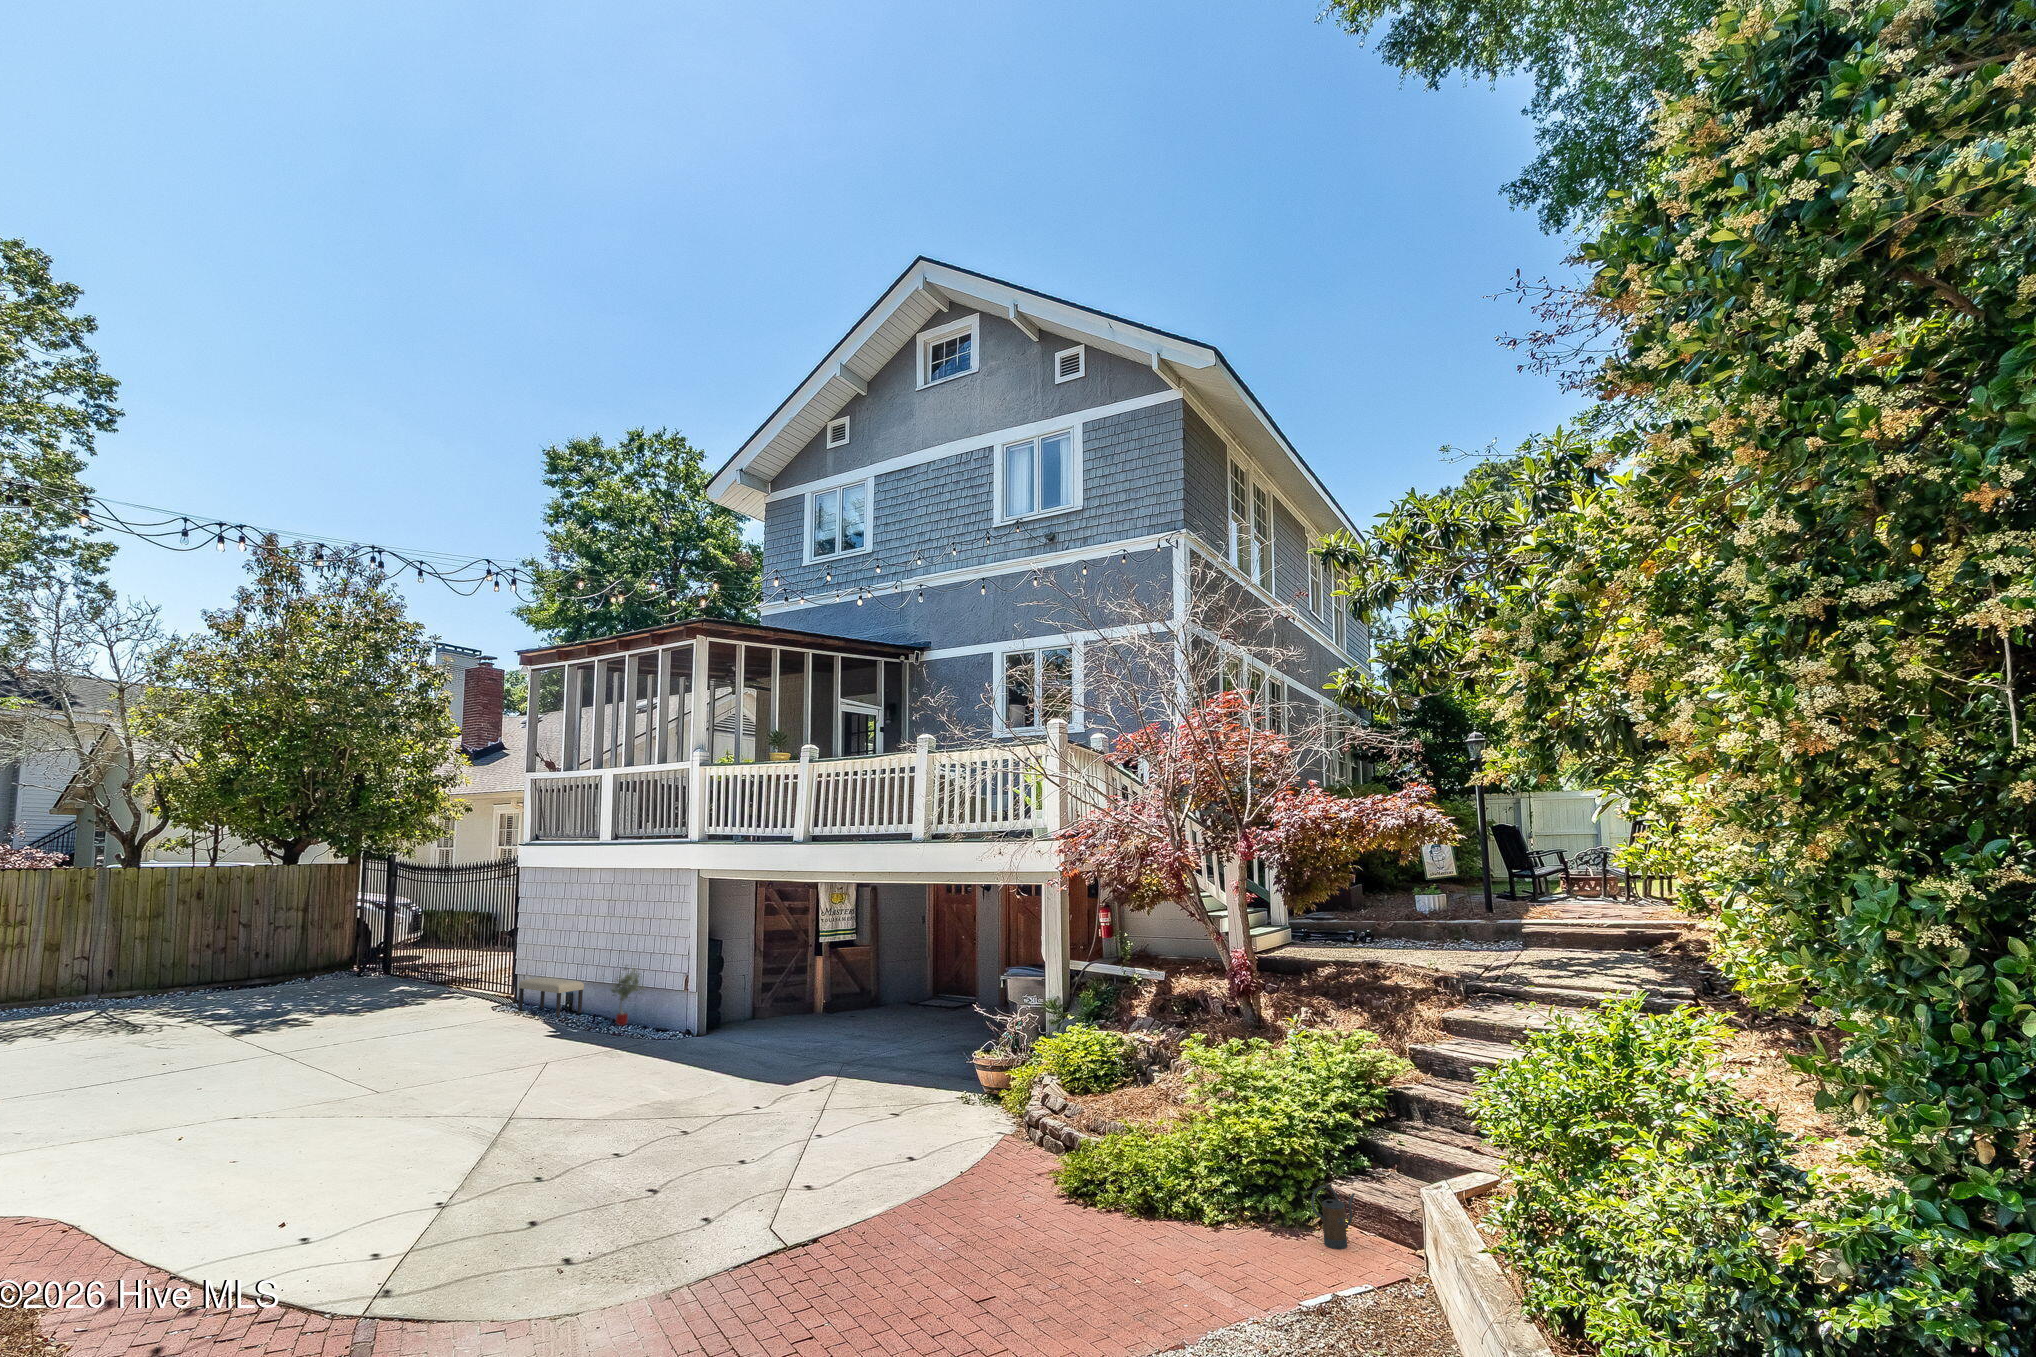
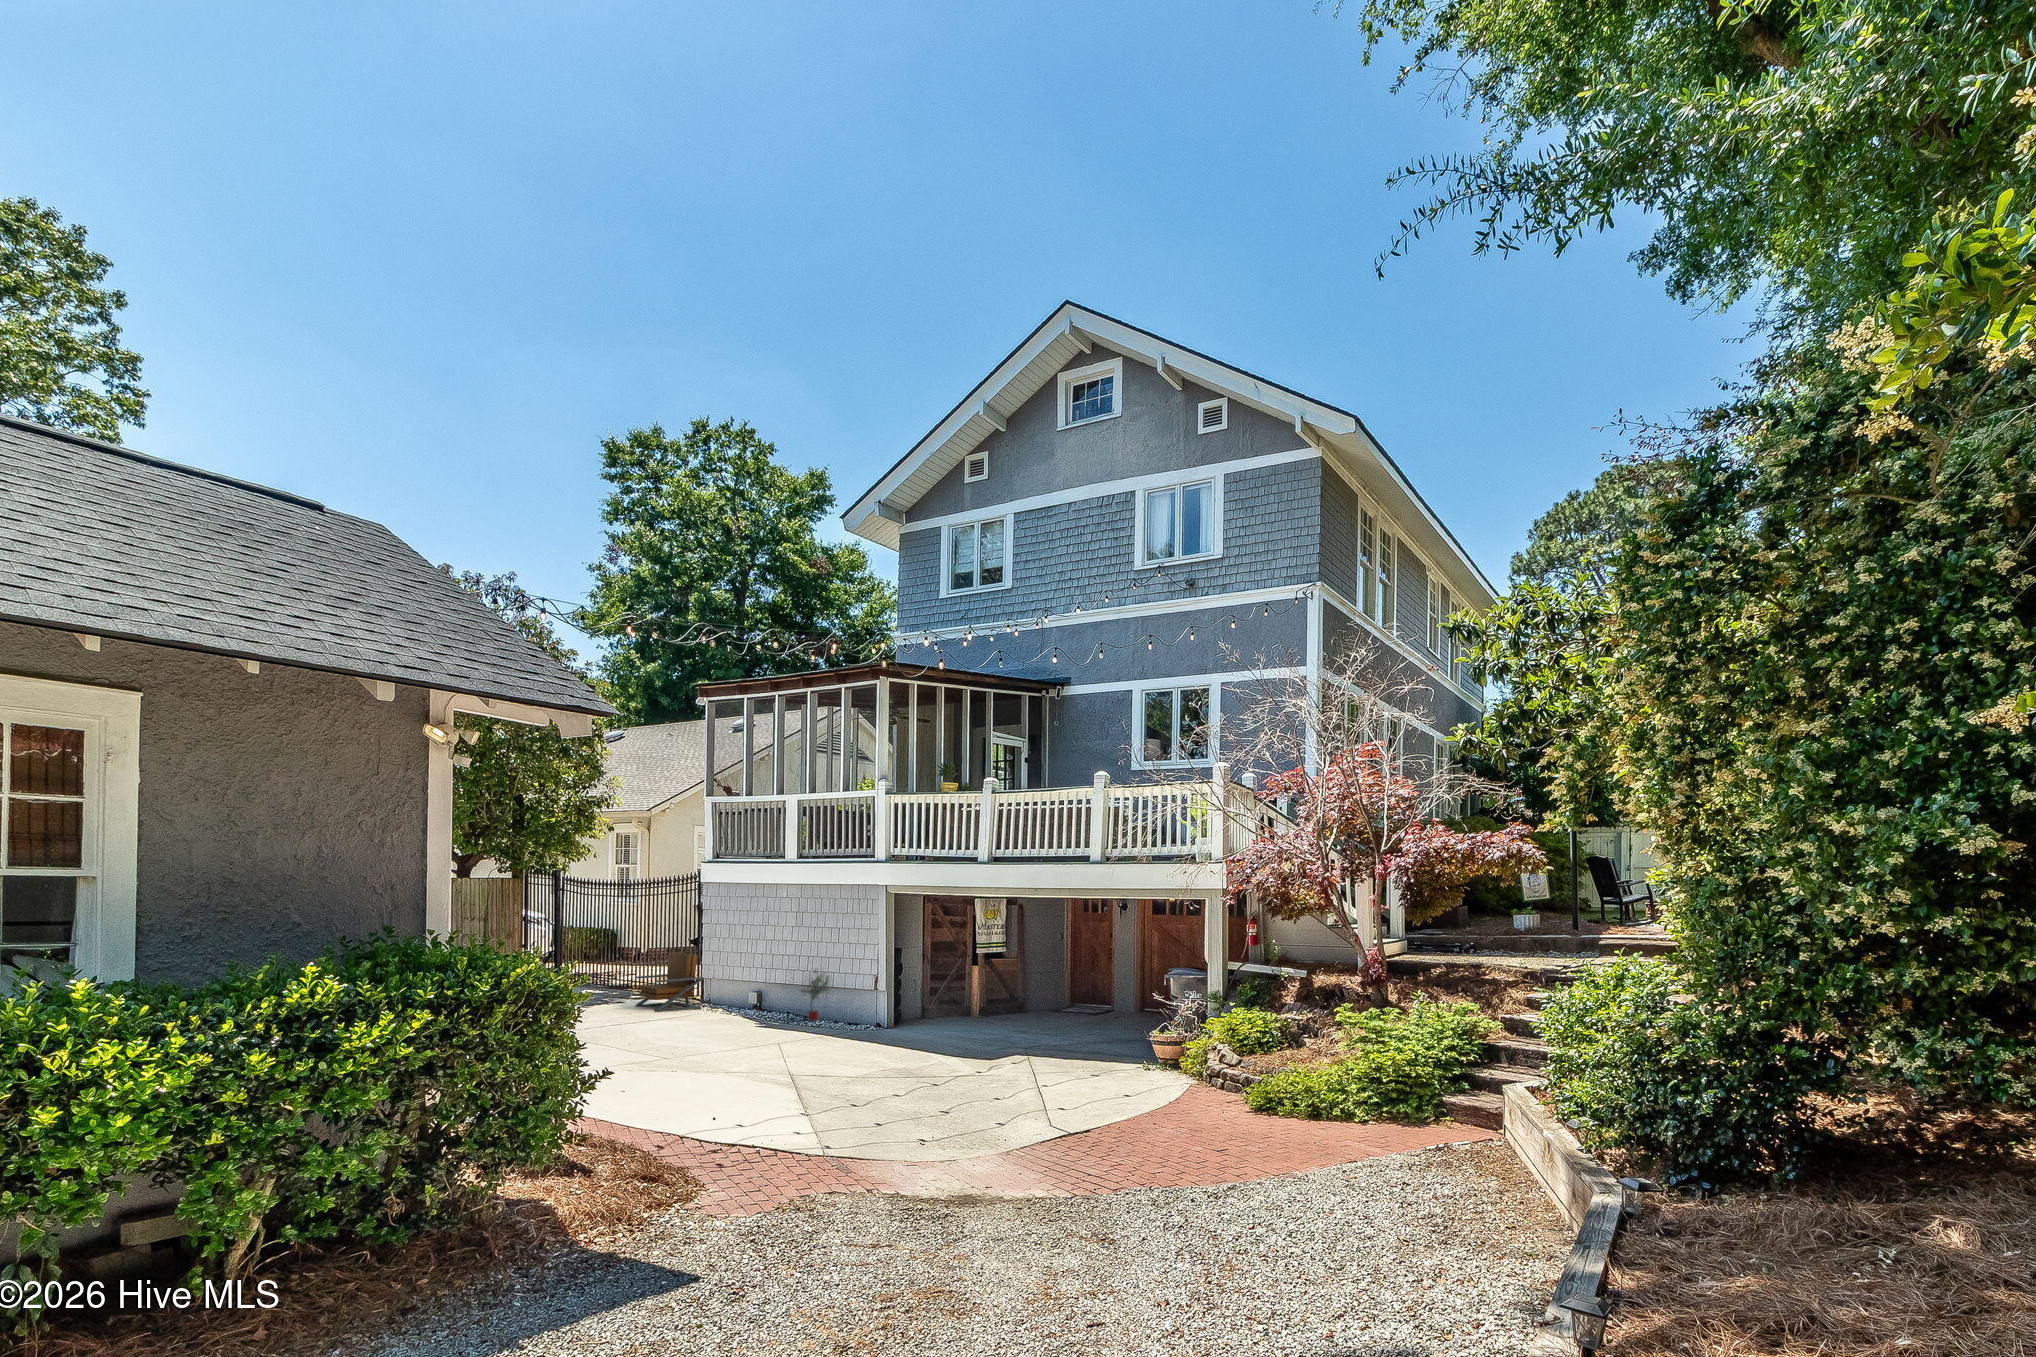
lounge chair: none [446,945,520,1014] -> present [635,952,704,1012]
bench: present [518,977,584,1017] -> none [706,981,768,1015]
watering can: present [1311,1185,1355,1249] -> none [1431,1095,1461,1135]

